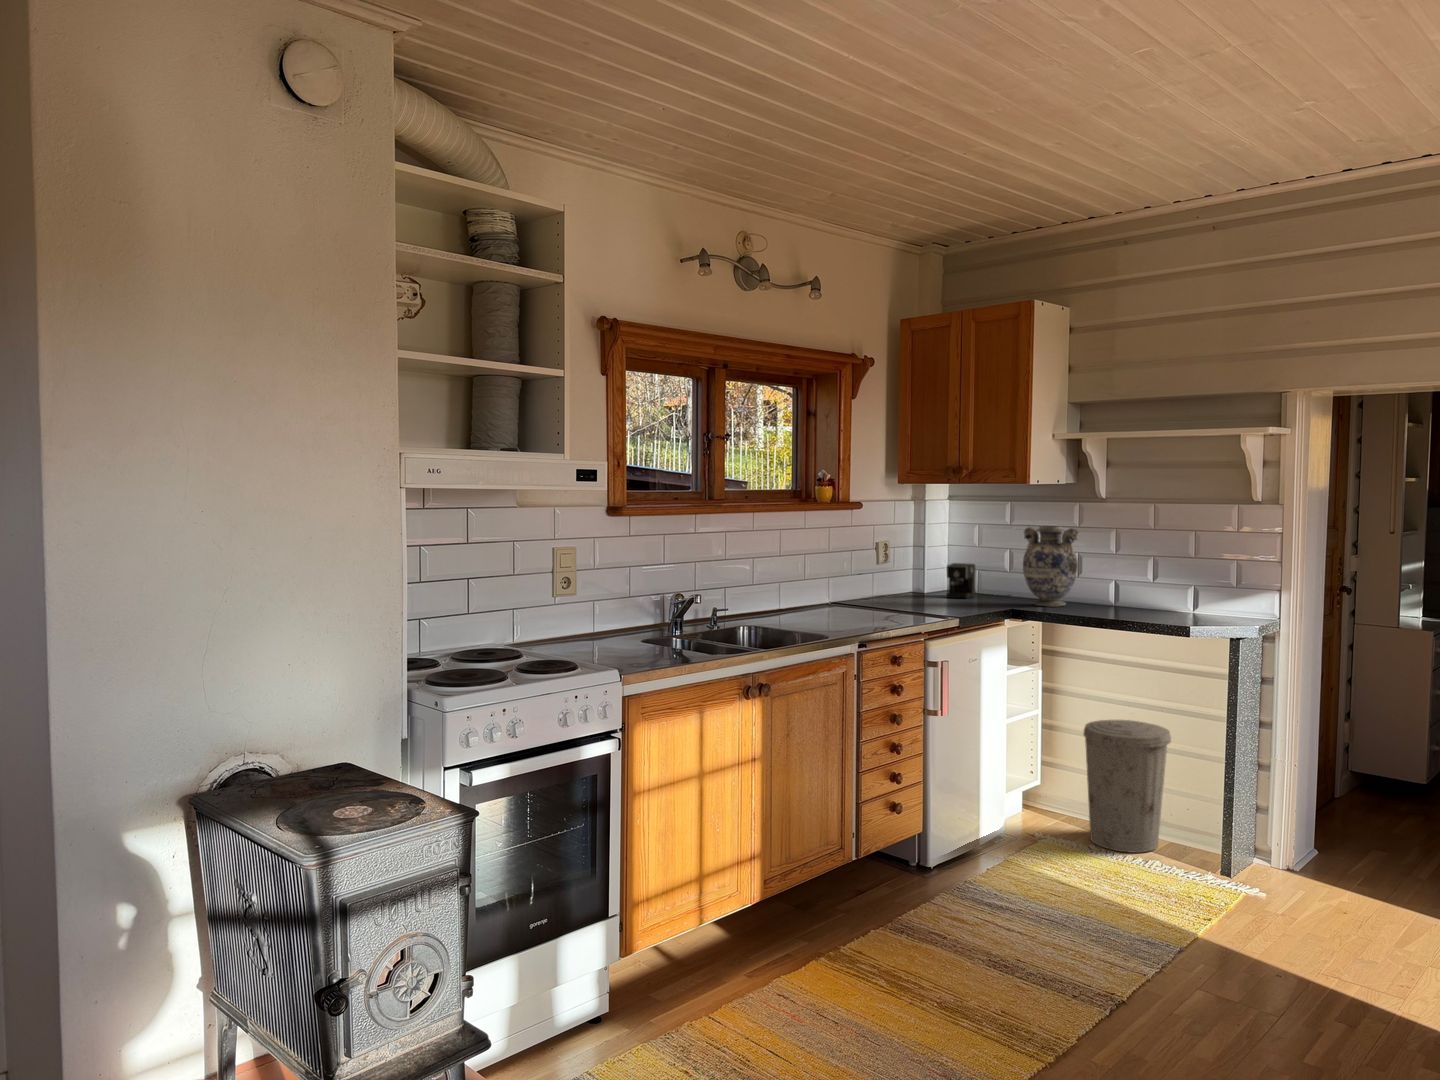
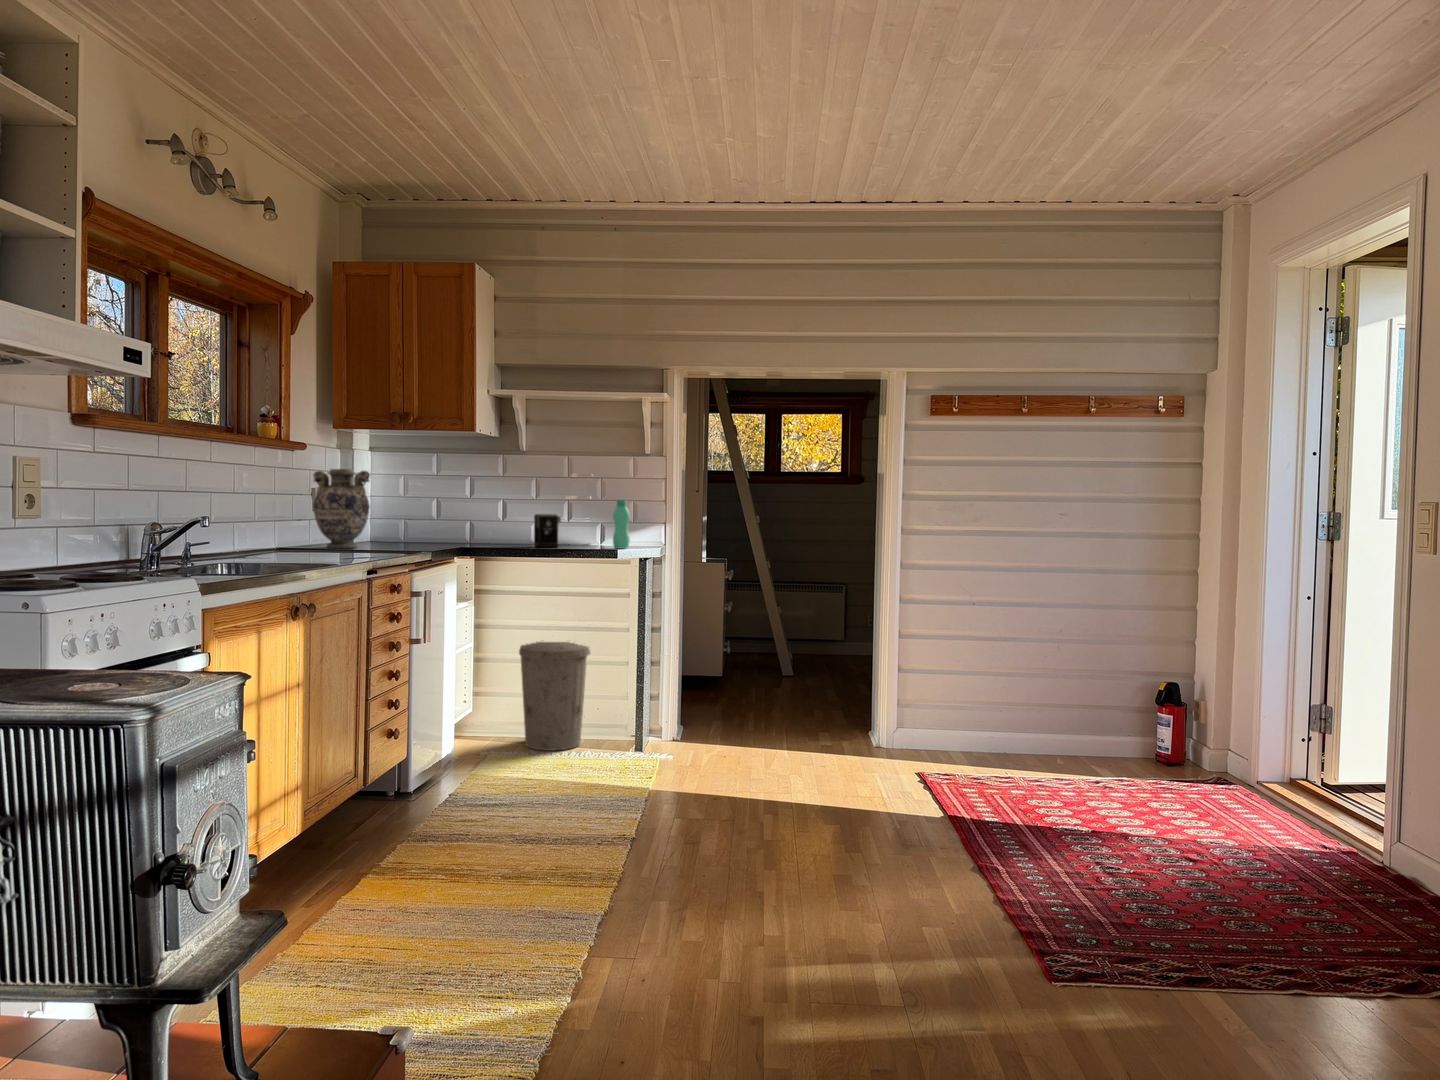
vase: present [1023,526,1078,607] -> present [313,469,370,548]
bottle: none [1196,562,1220,622] -> present [613,500,630,548]
coffee maker: present [946,563,1011,598] -> present [534,514,589,547]

